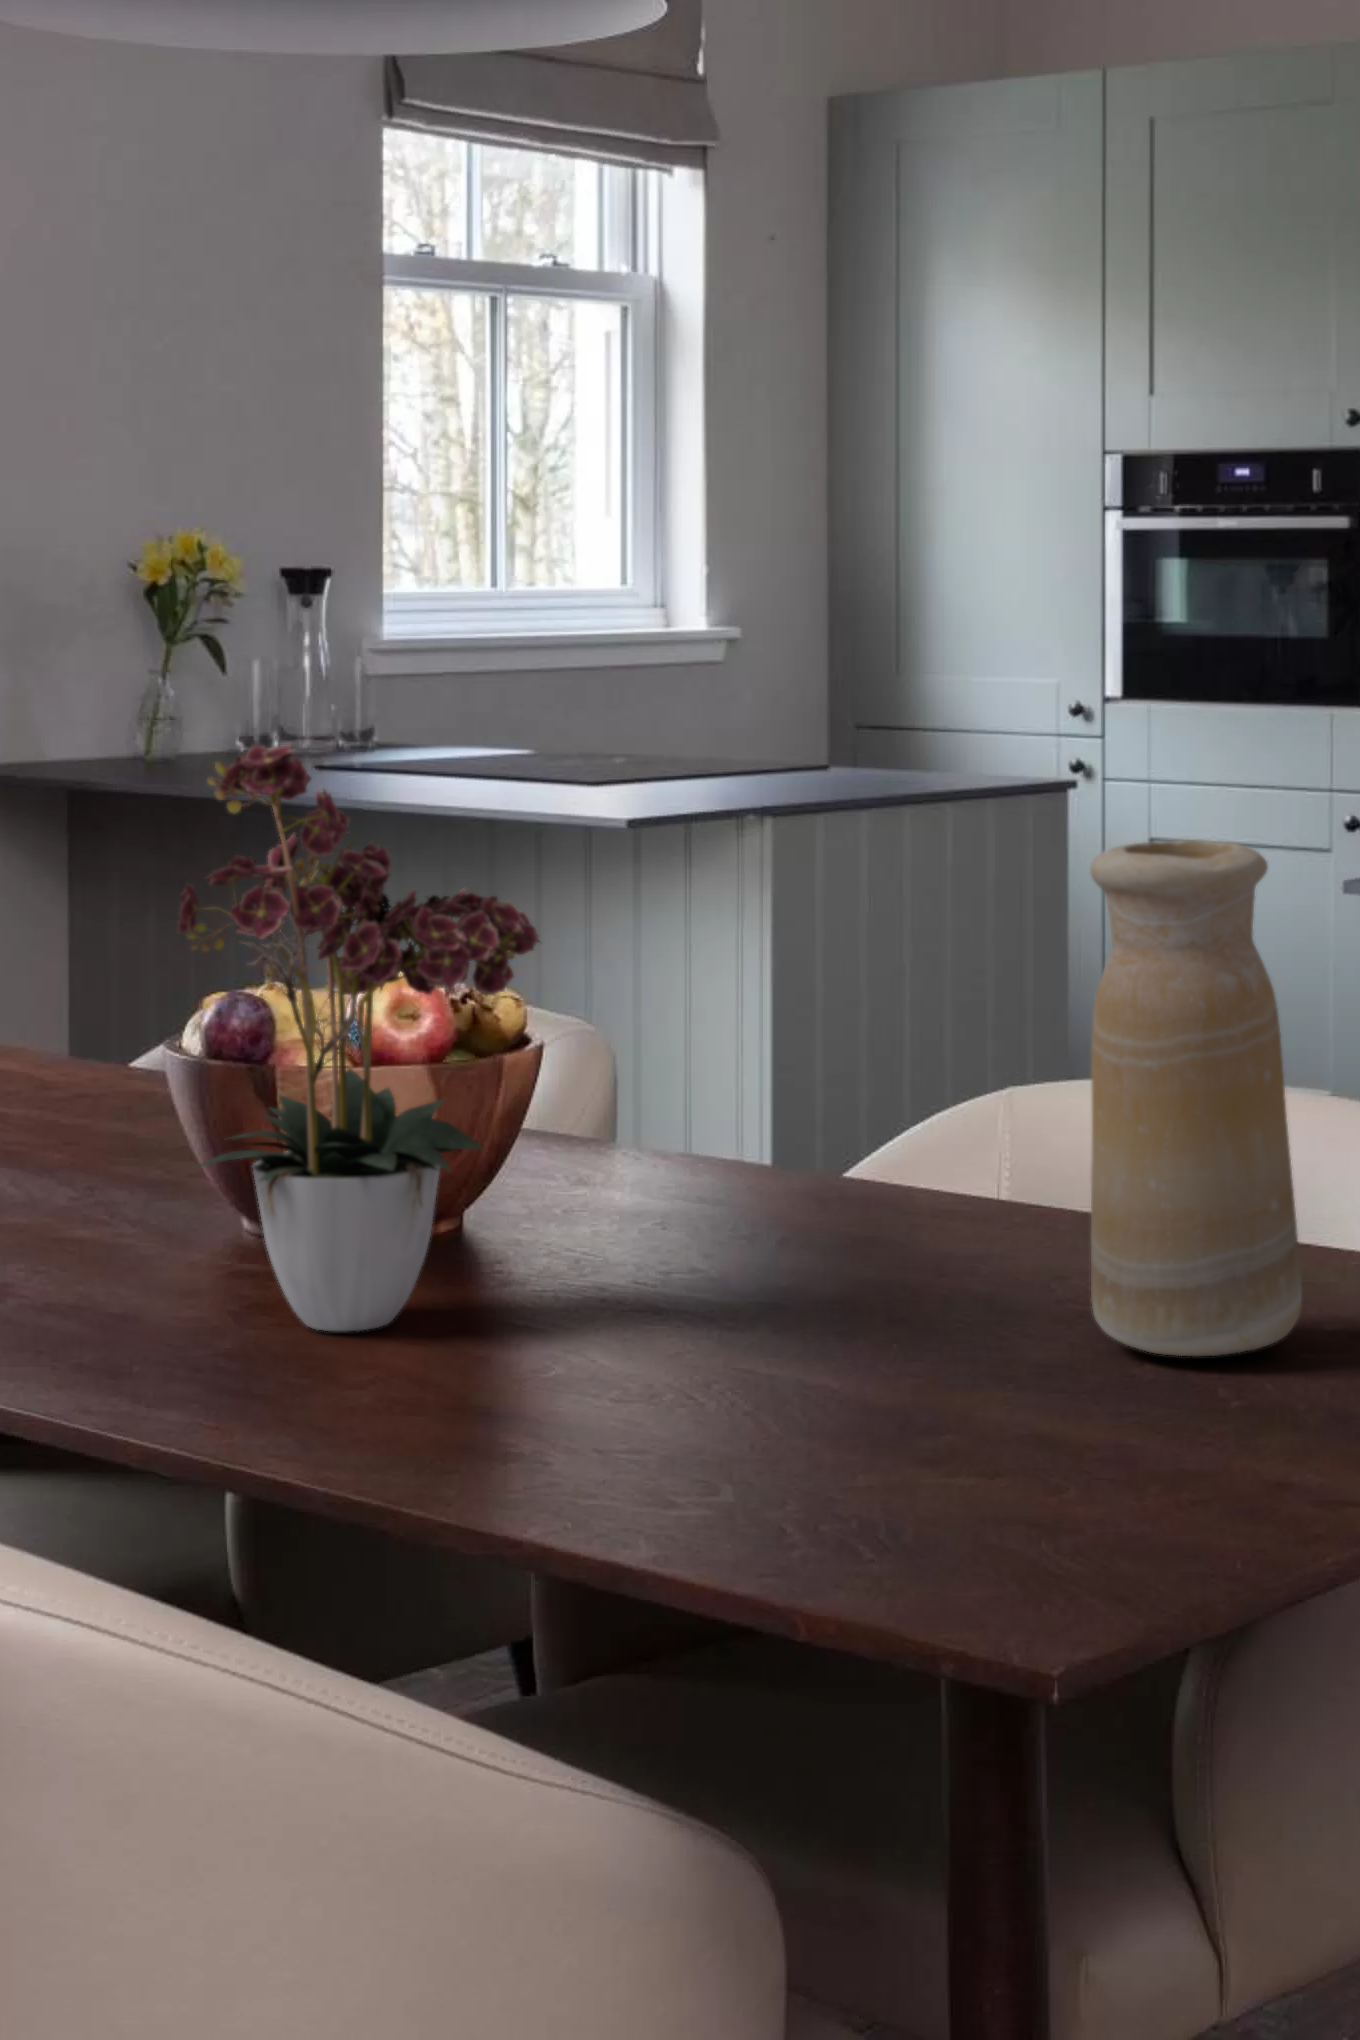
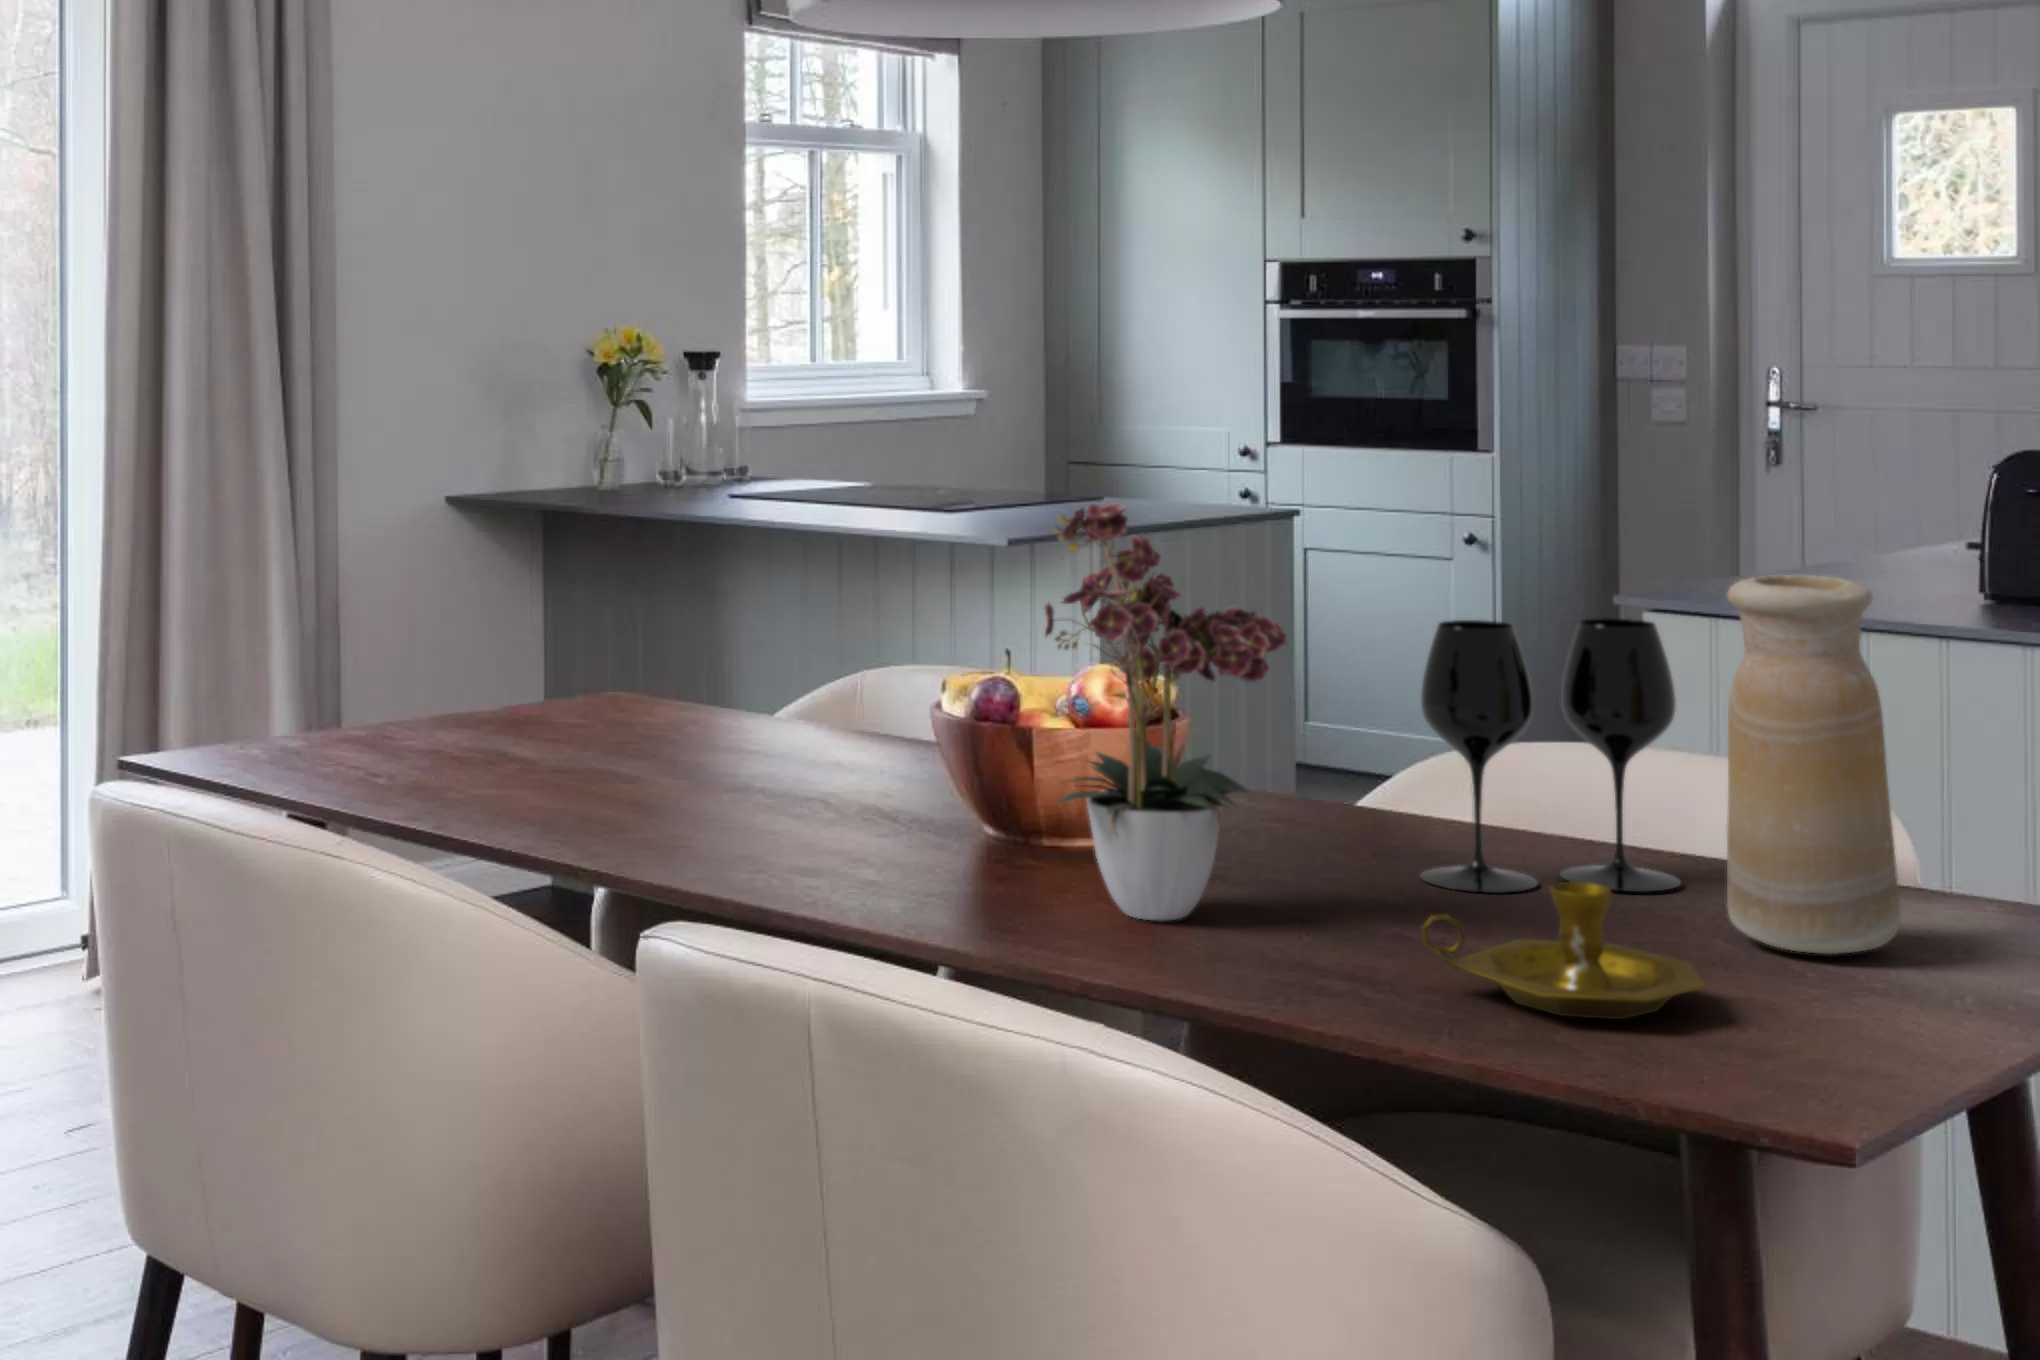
wine glass: none [773,906,1115,1285] -> present [1420,618,1681,893]
candlestick: none [595,1263,956,1452] -> present [1420,882,1705,1019]

